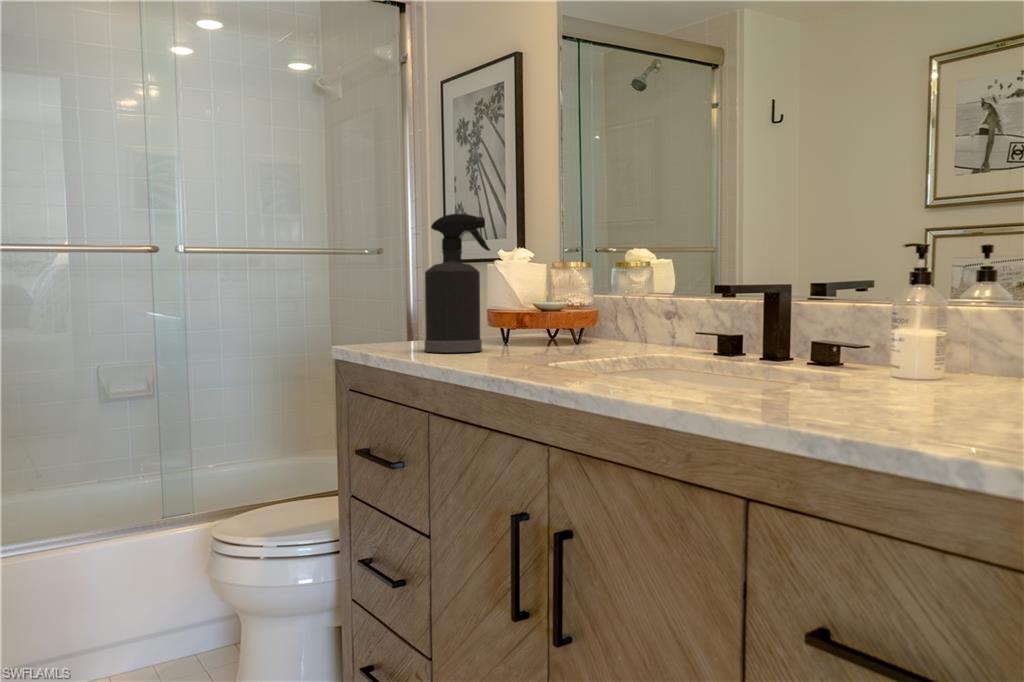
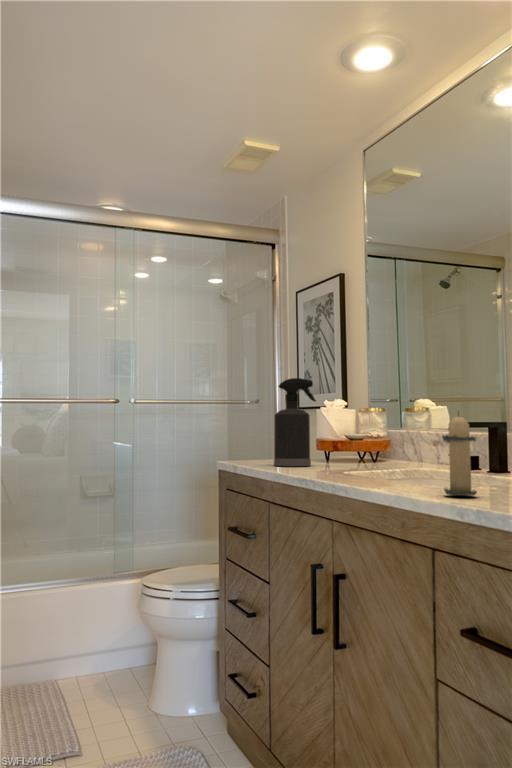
candle: none [747,267,820,410] -> present [442,411,477,496]

